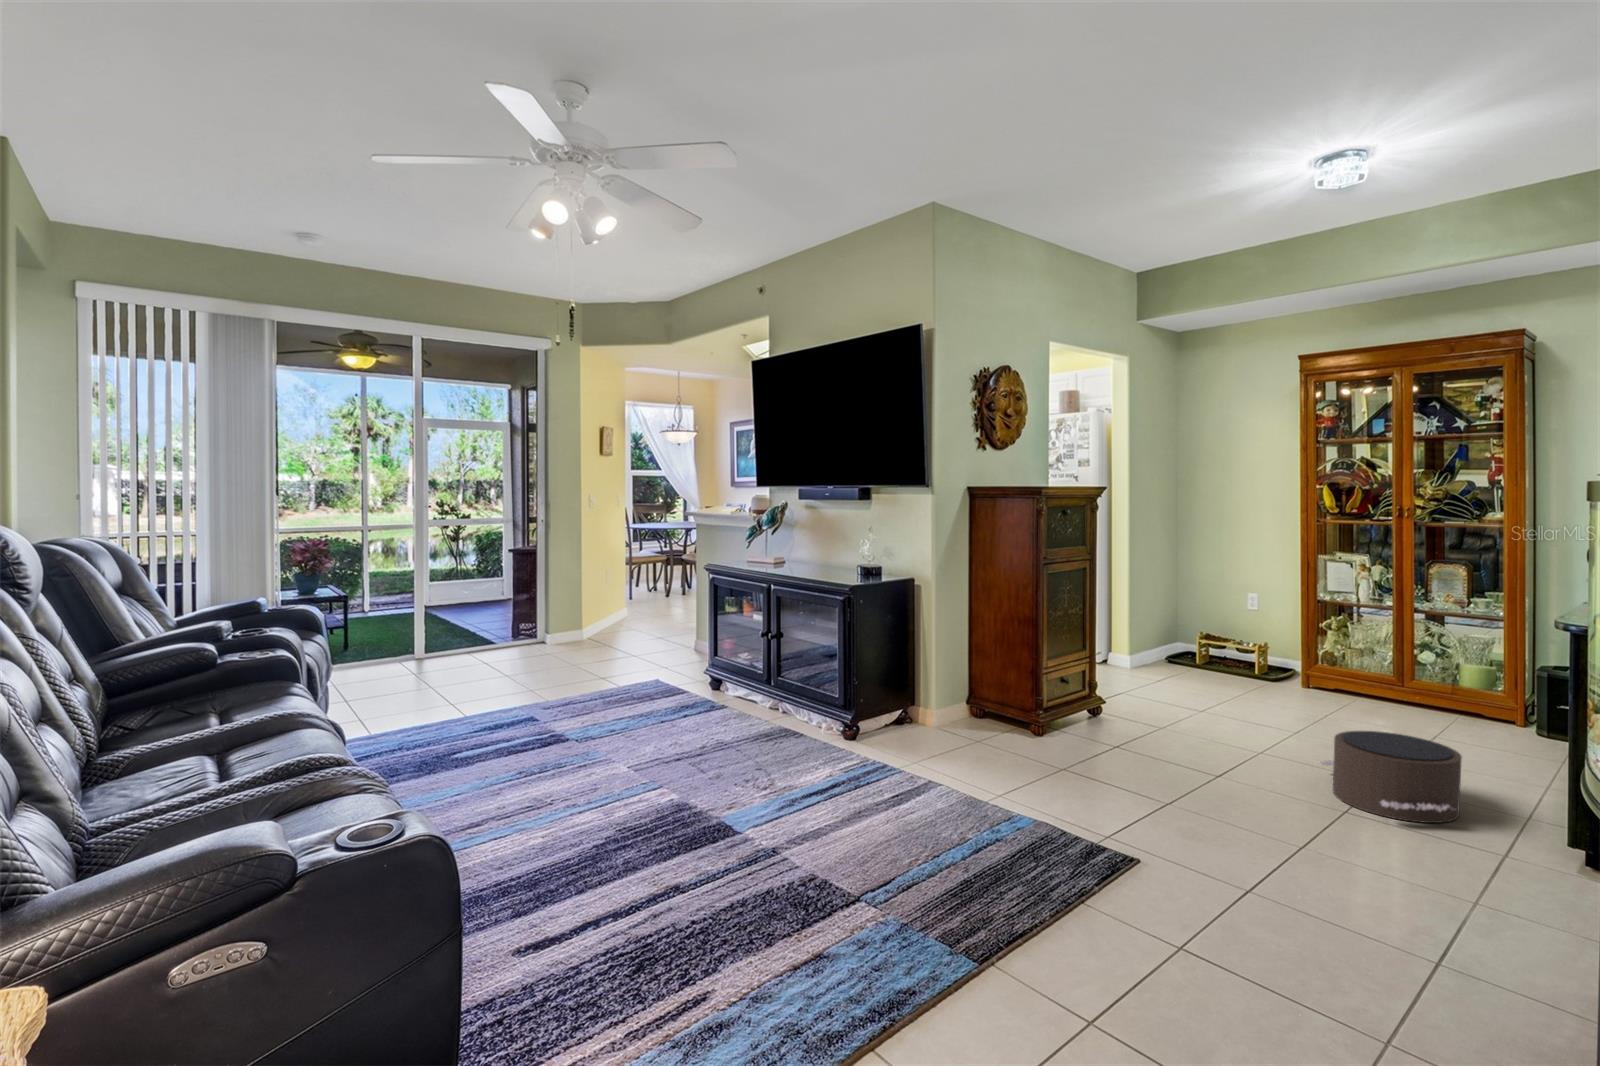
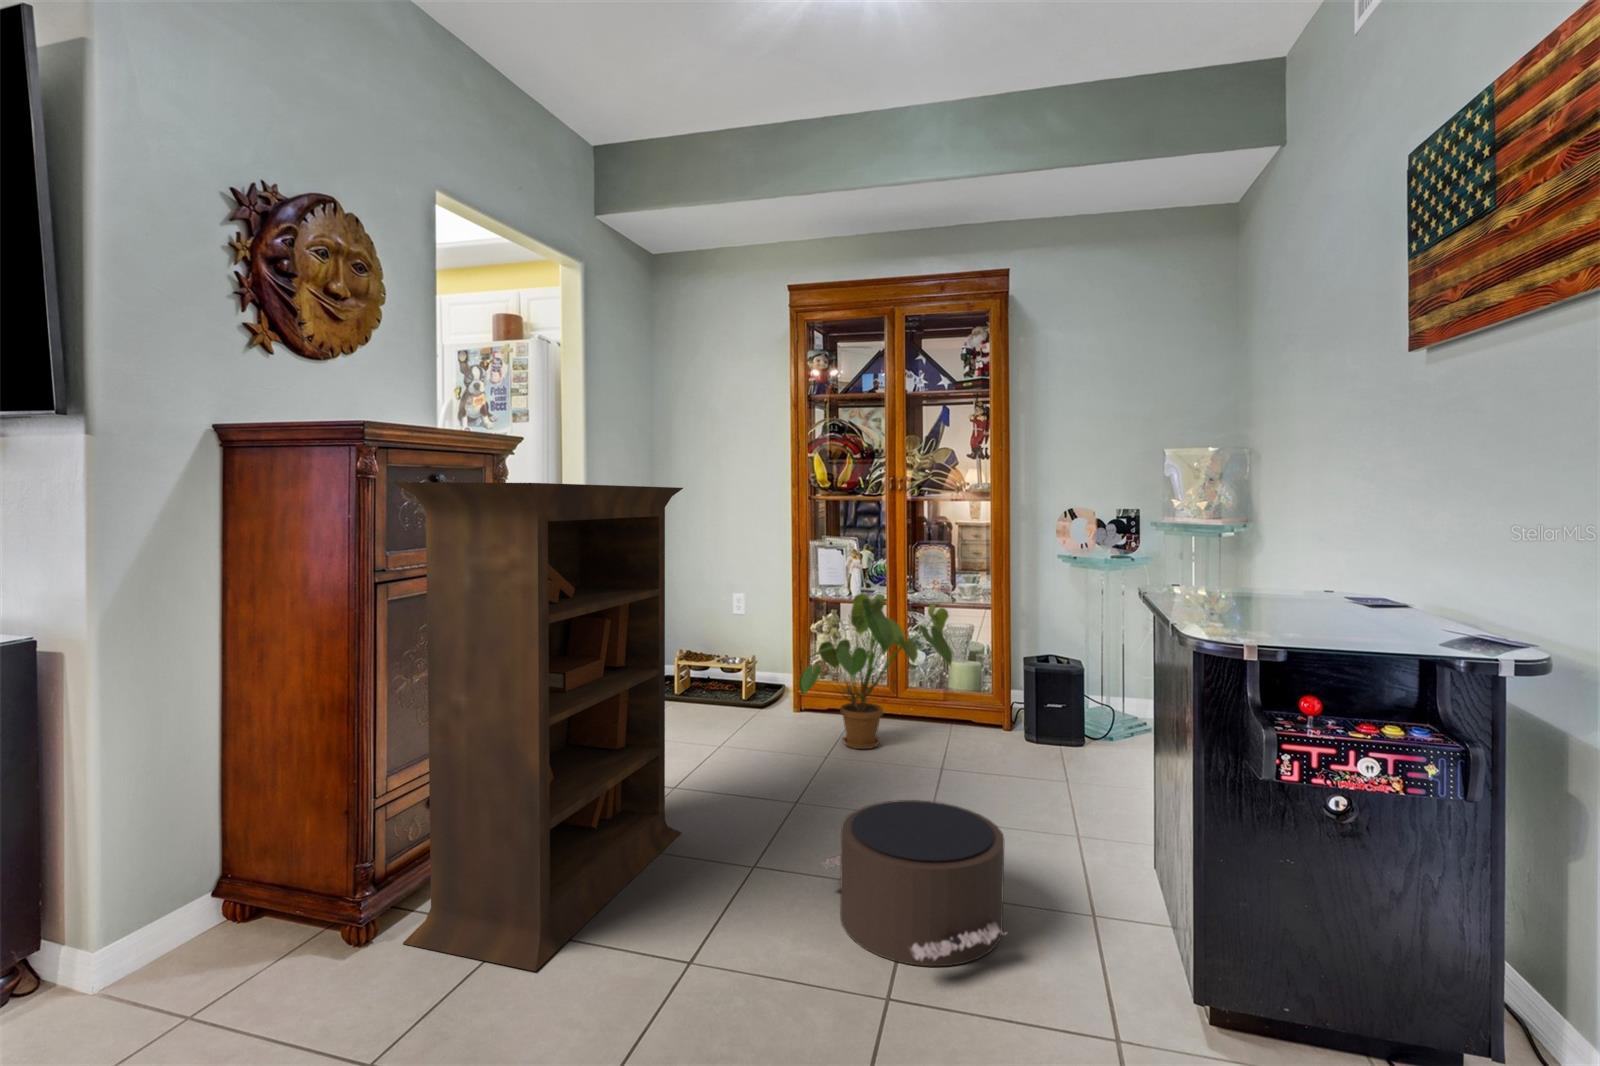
bookcase: none [1068,521,1223,775] -> present [393,482,683,971]
house plant: none [1307,599,1456,719] -> present [799,594,952,749]

